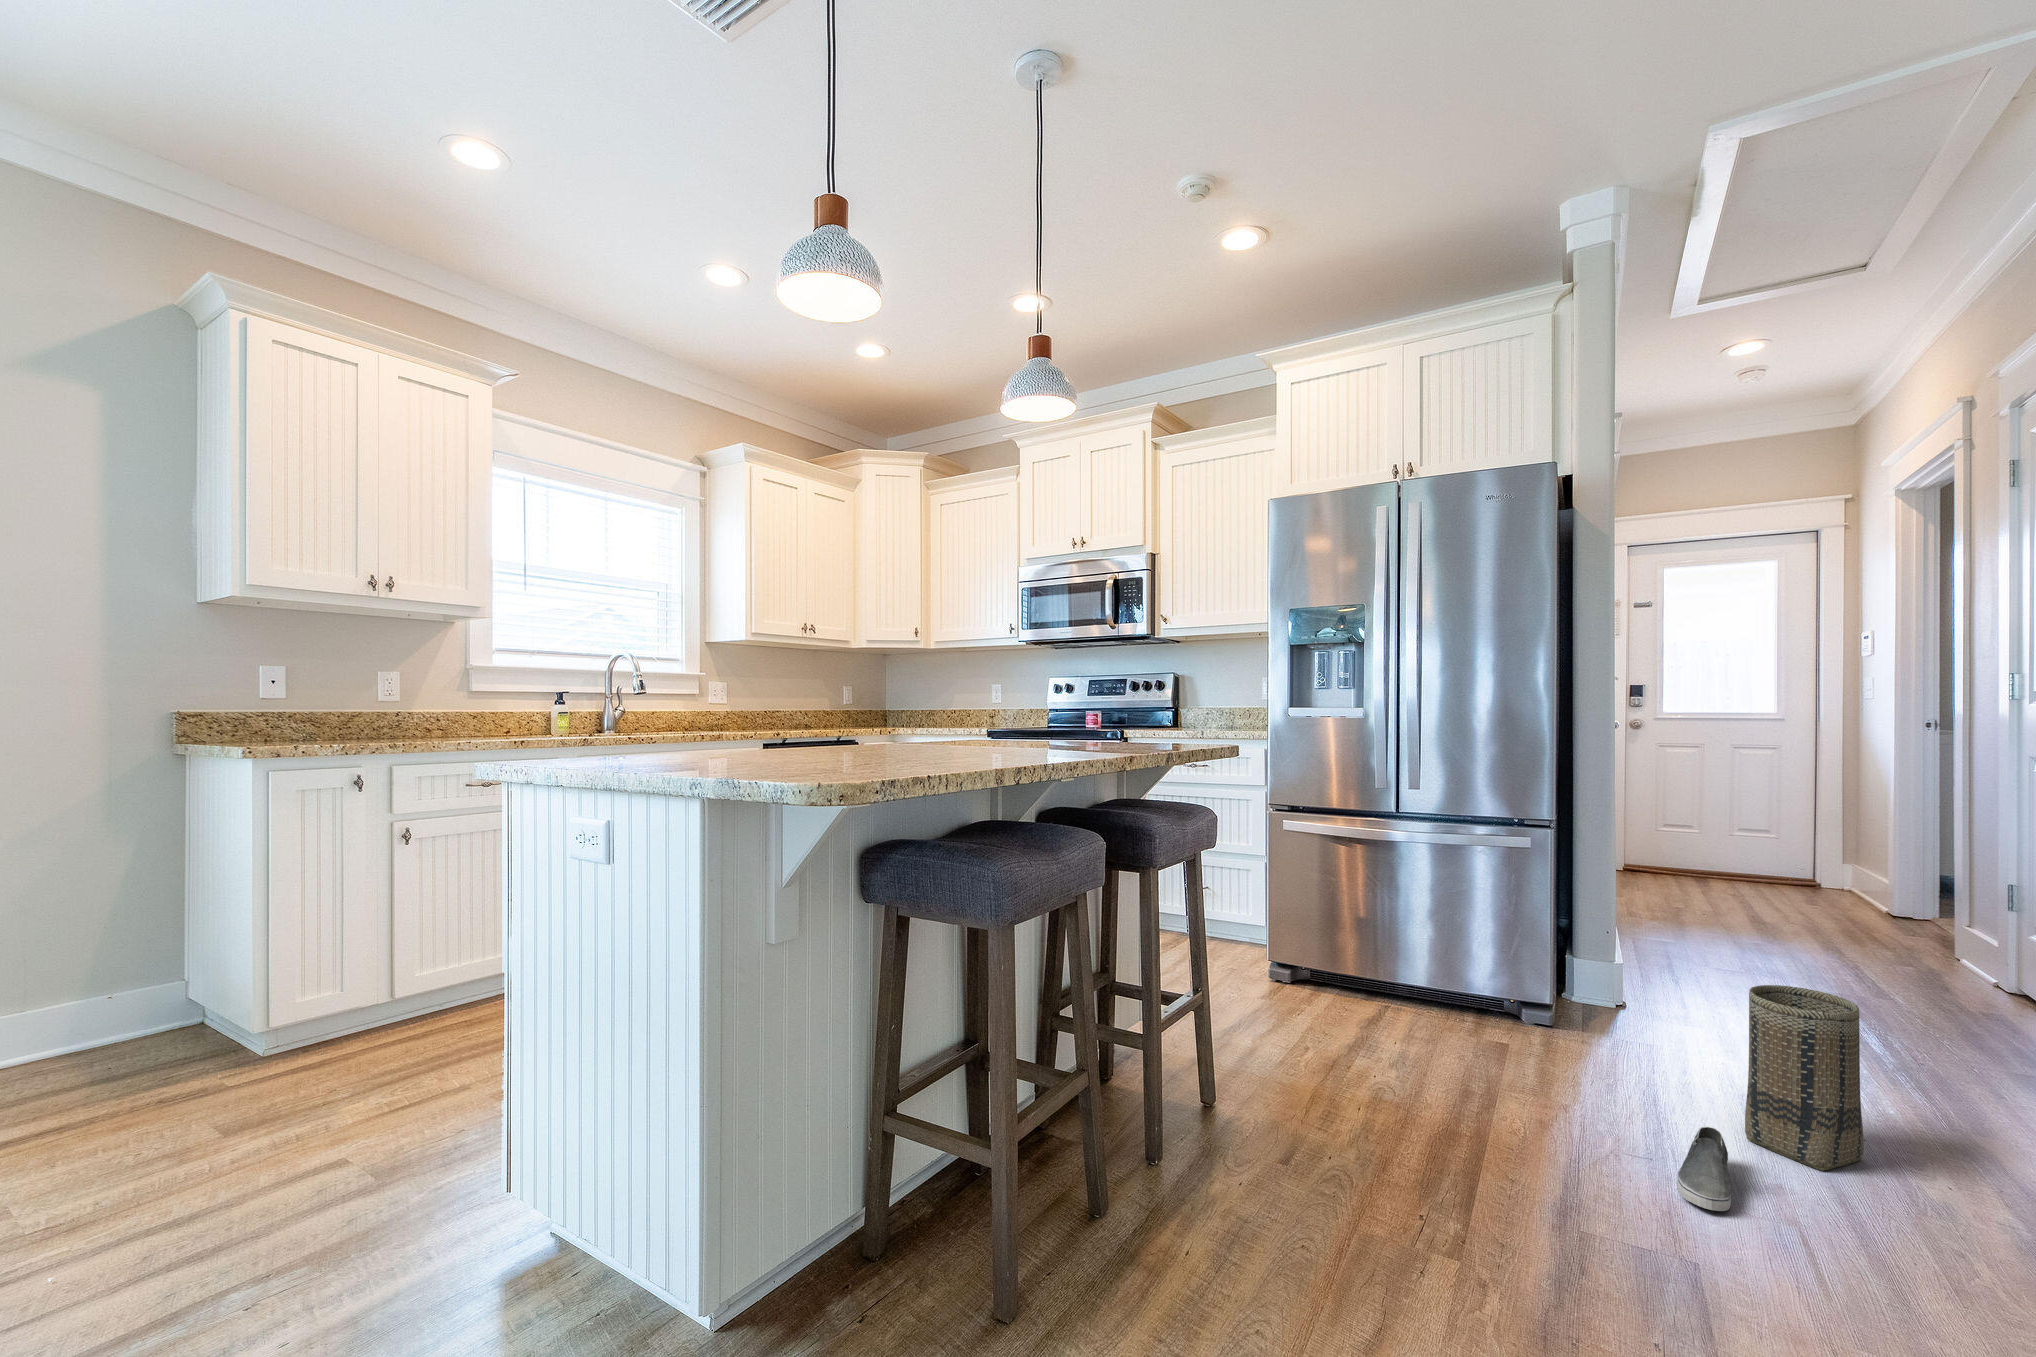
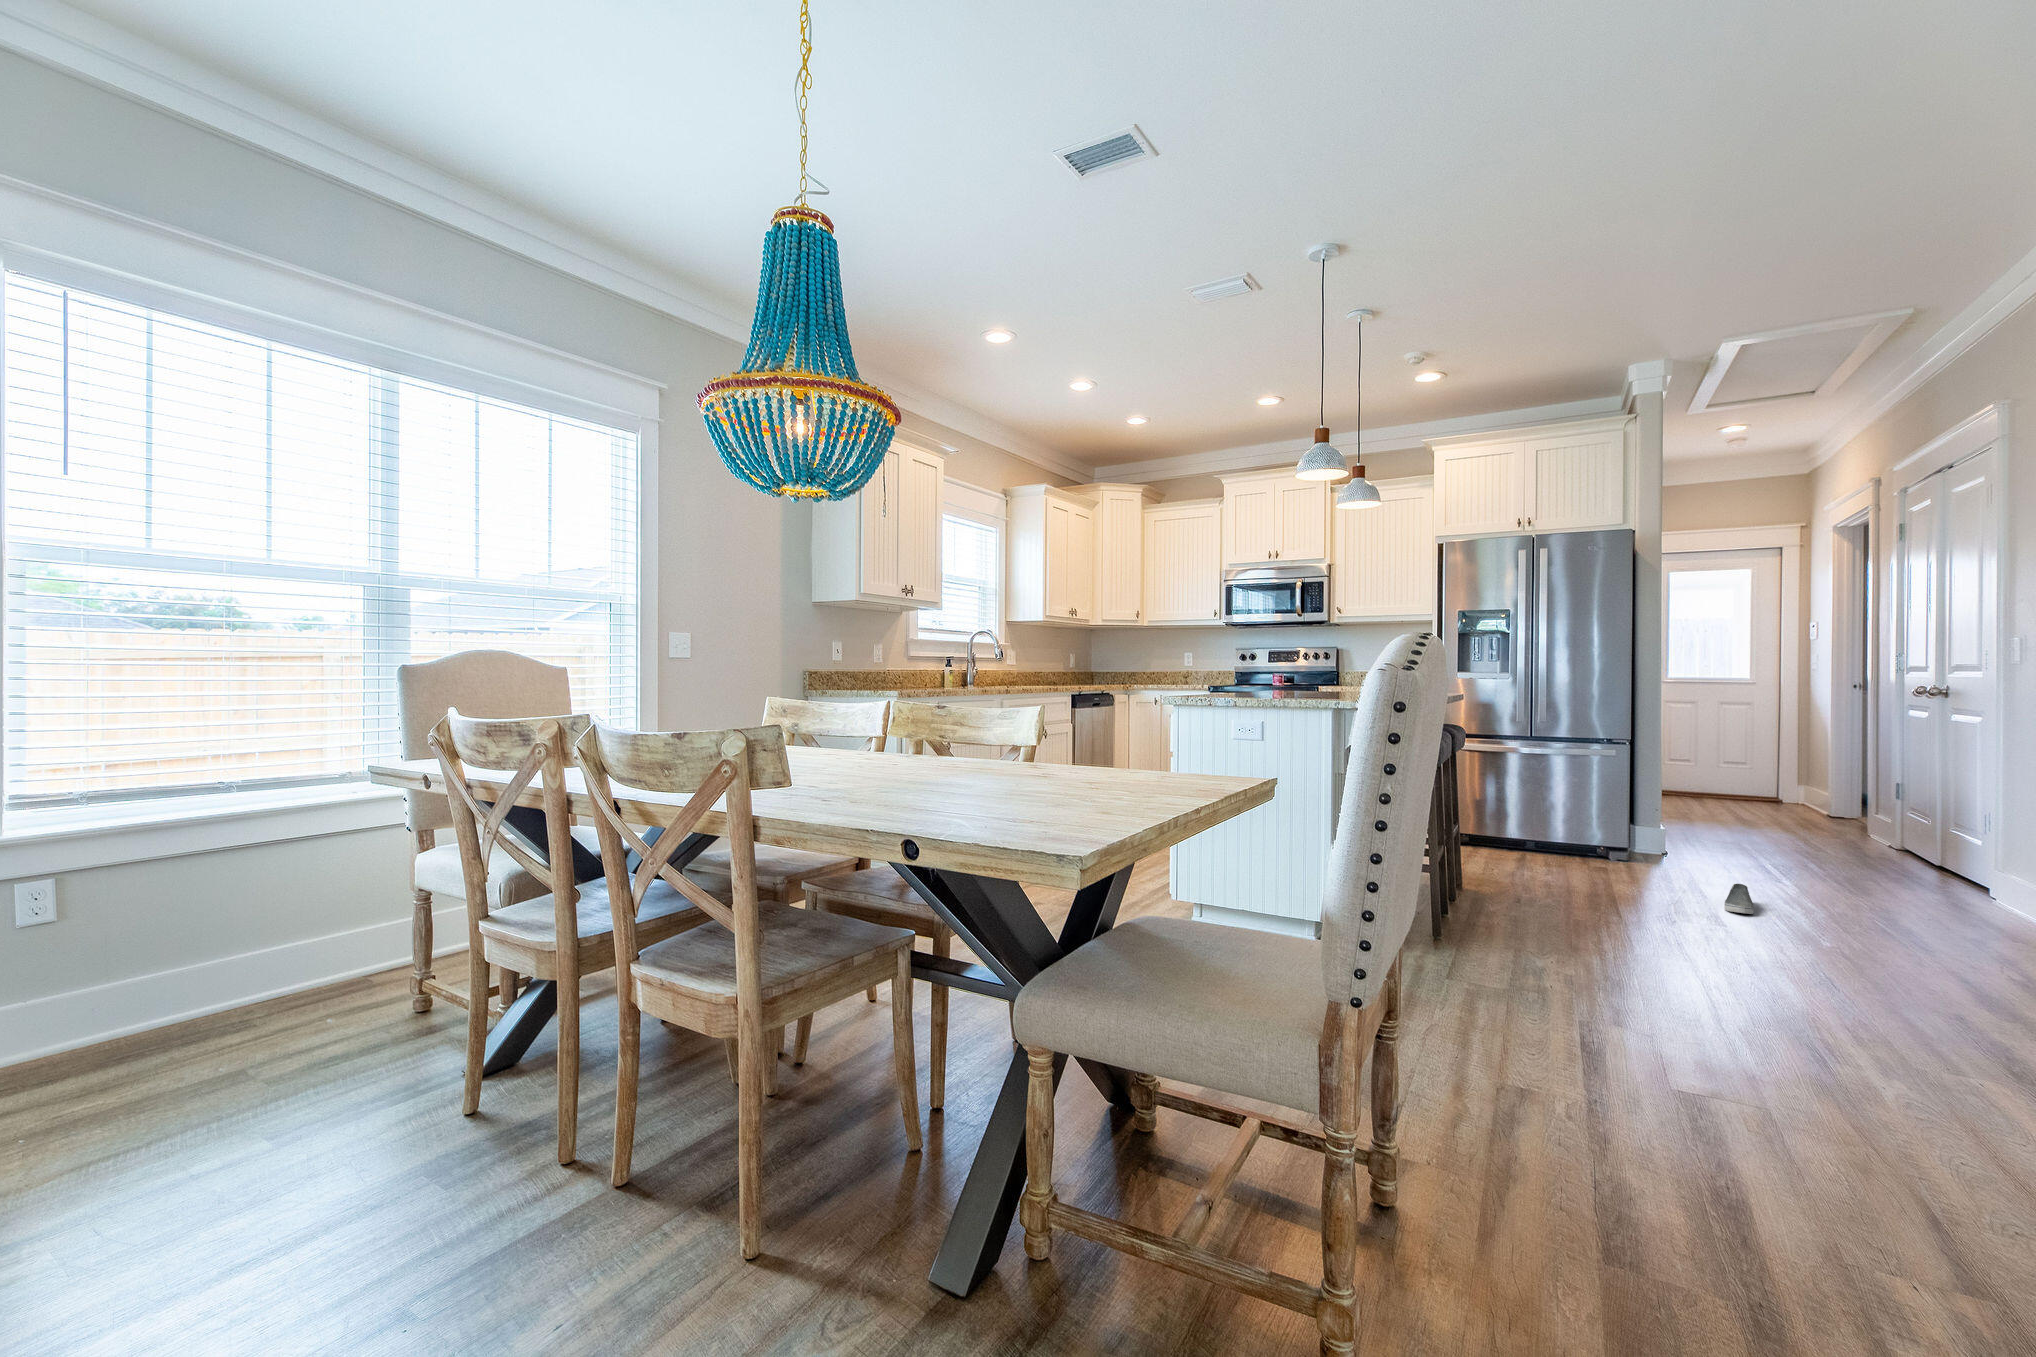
basket: present [1745,985,1864,1171] -> none [1755,813,1820,904]

